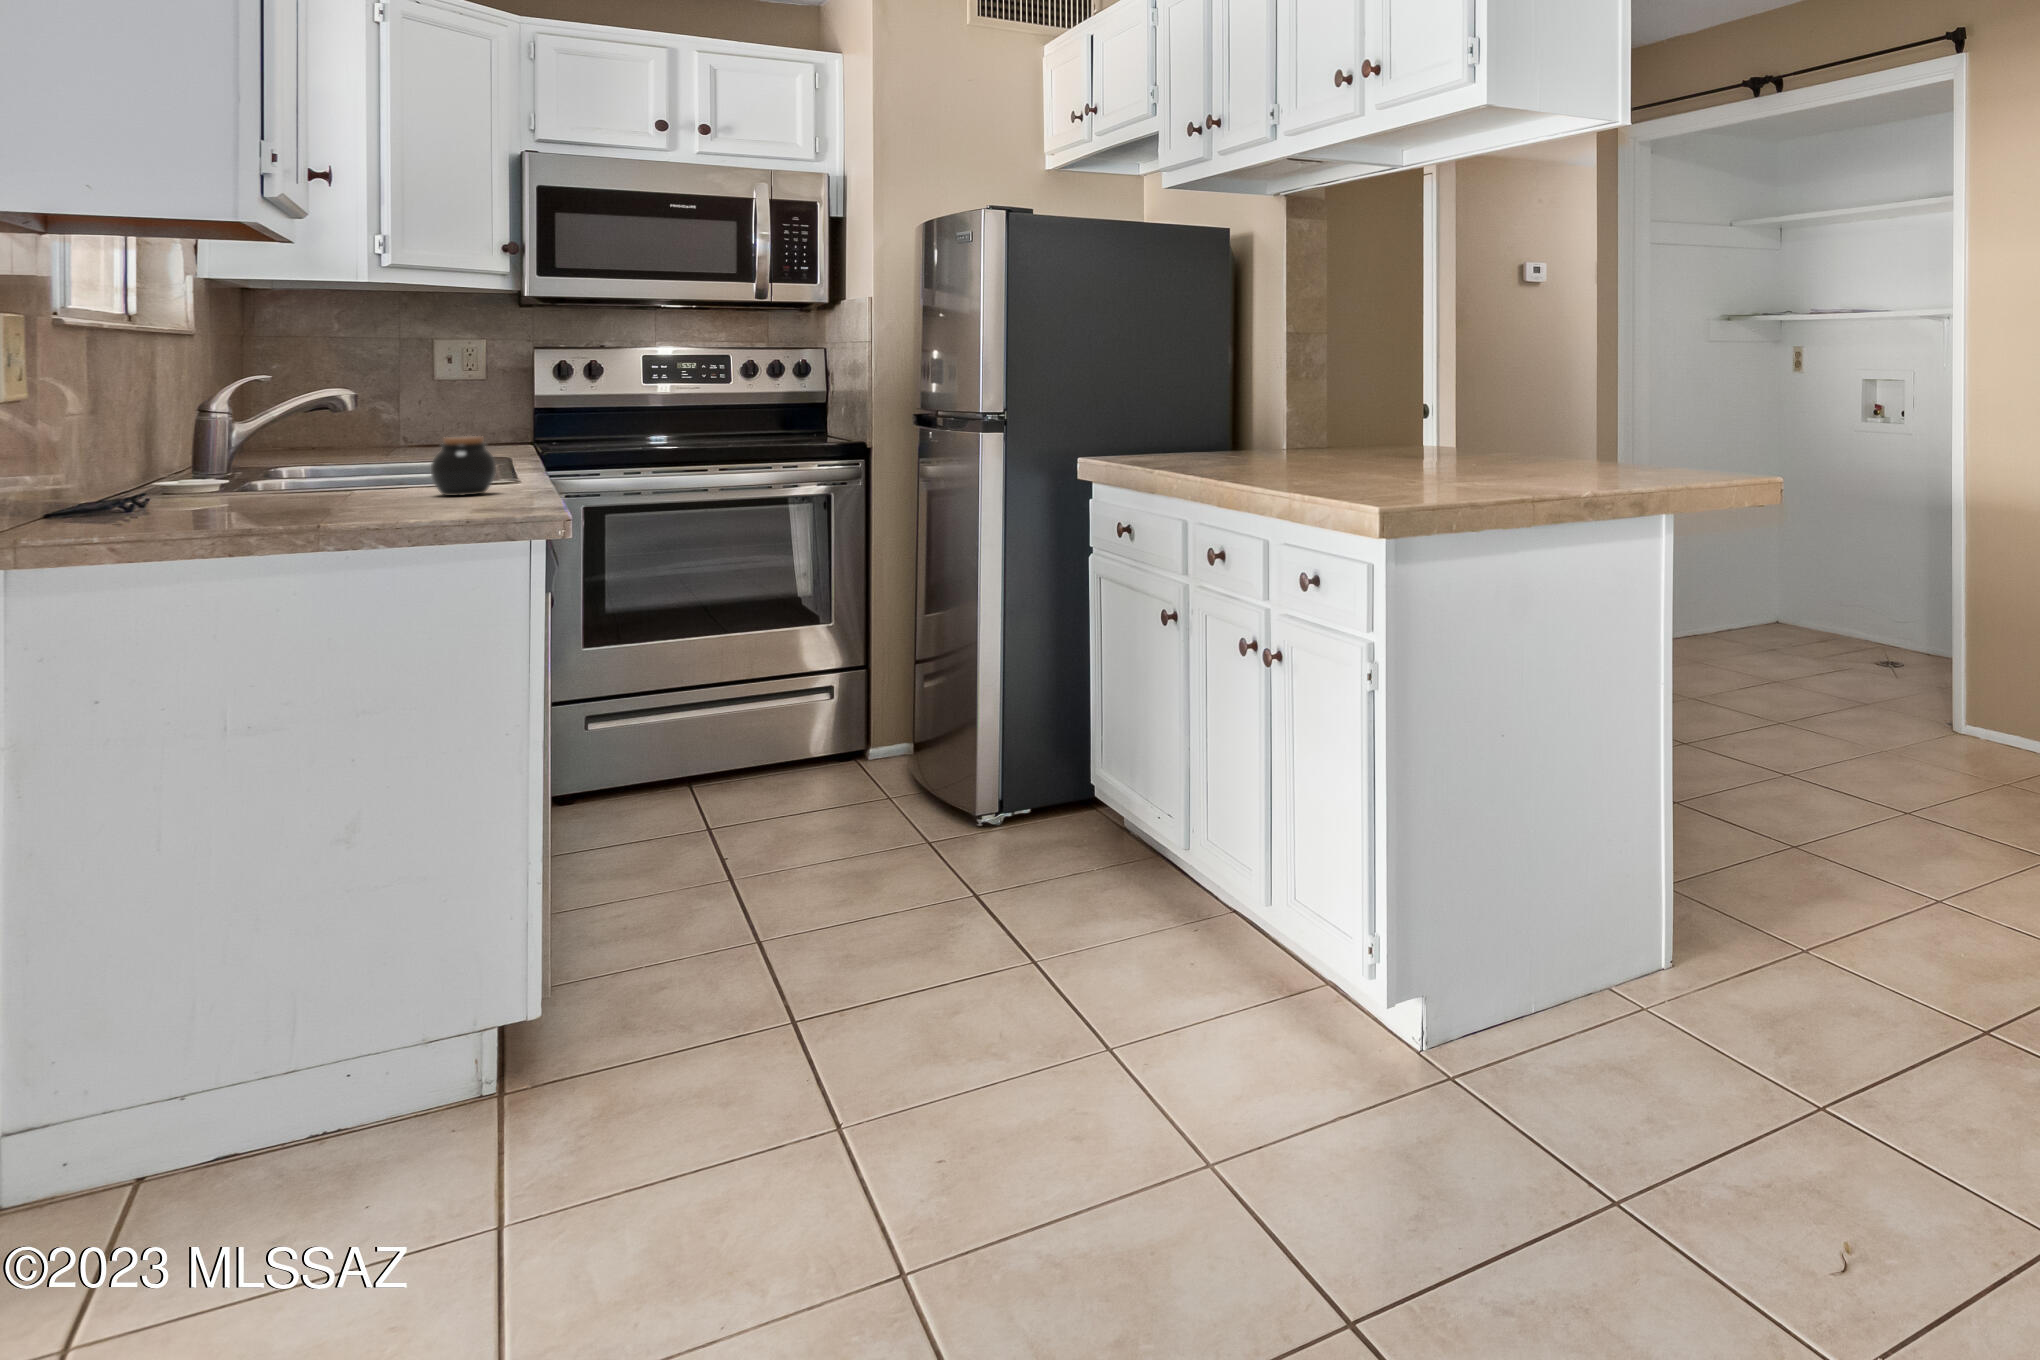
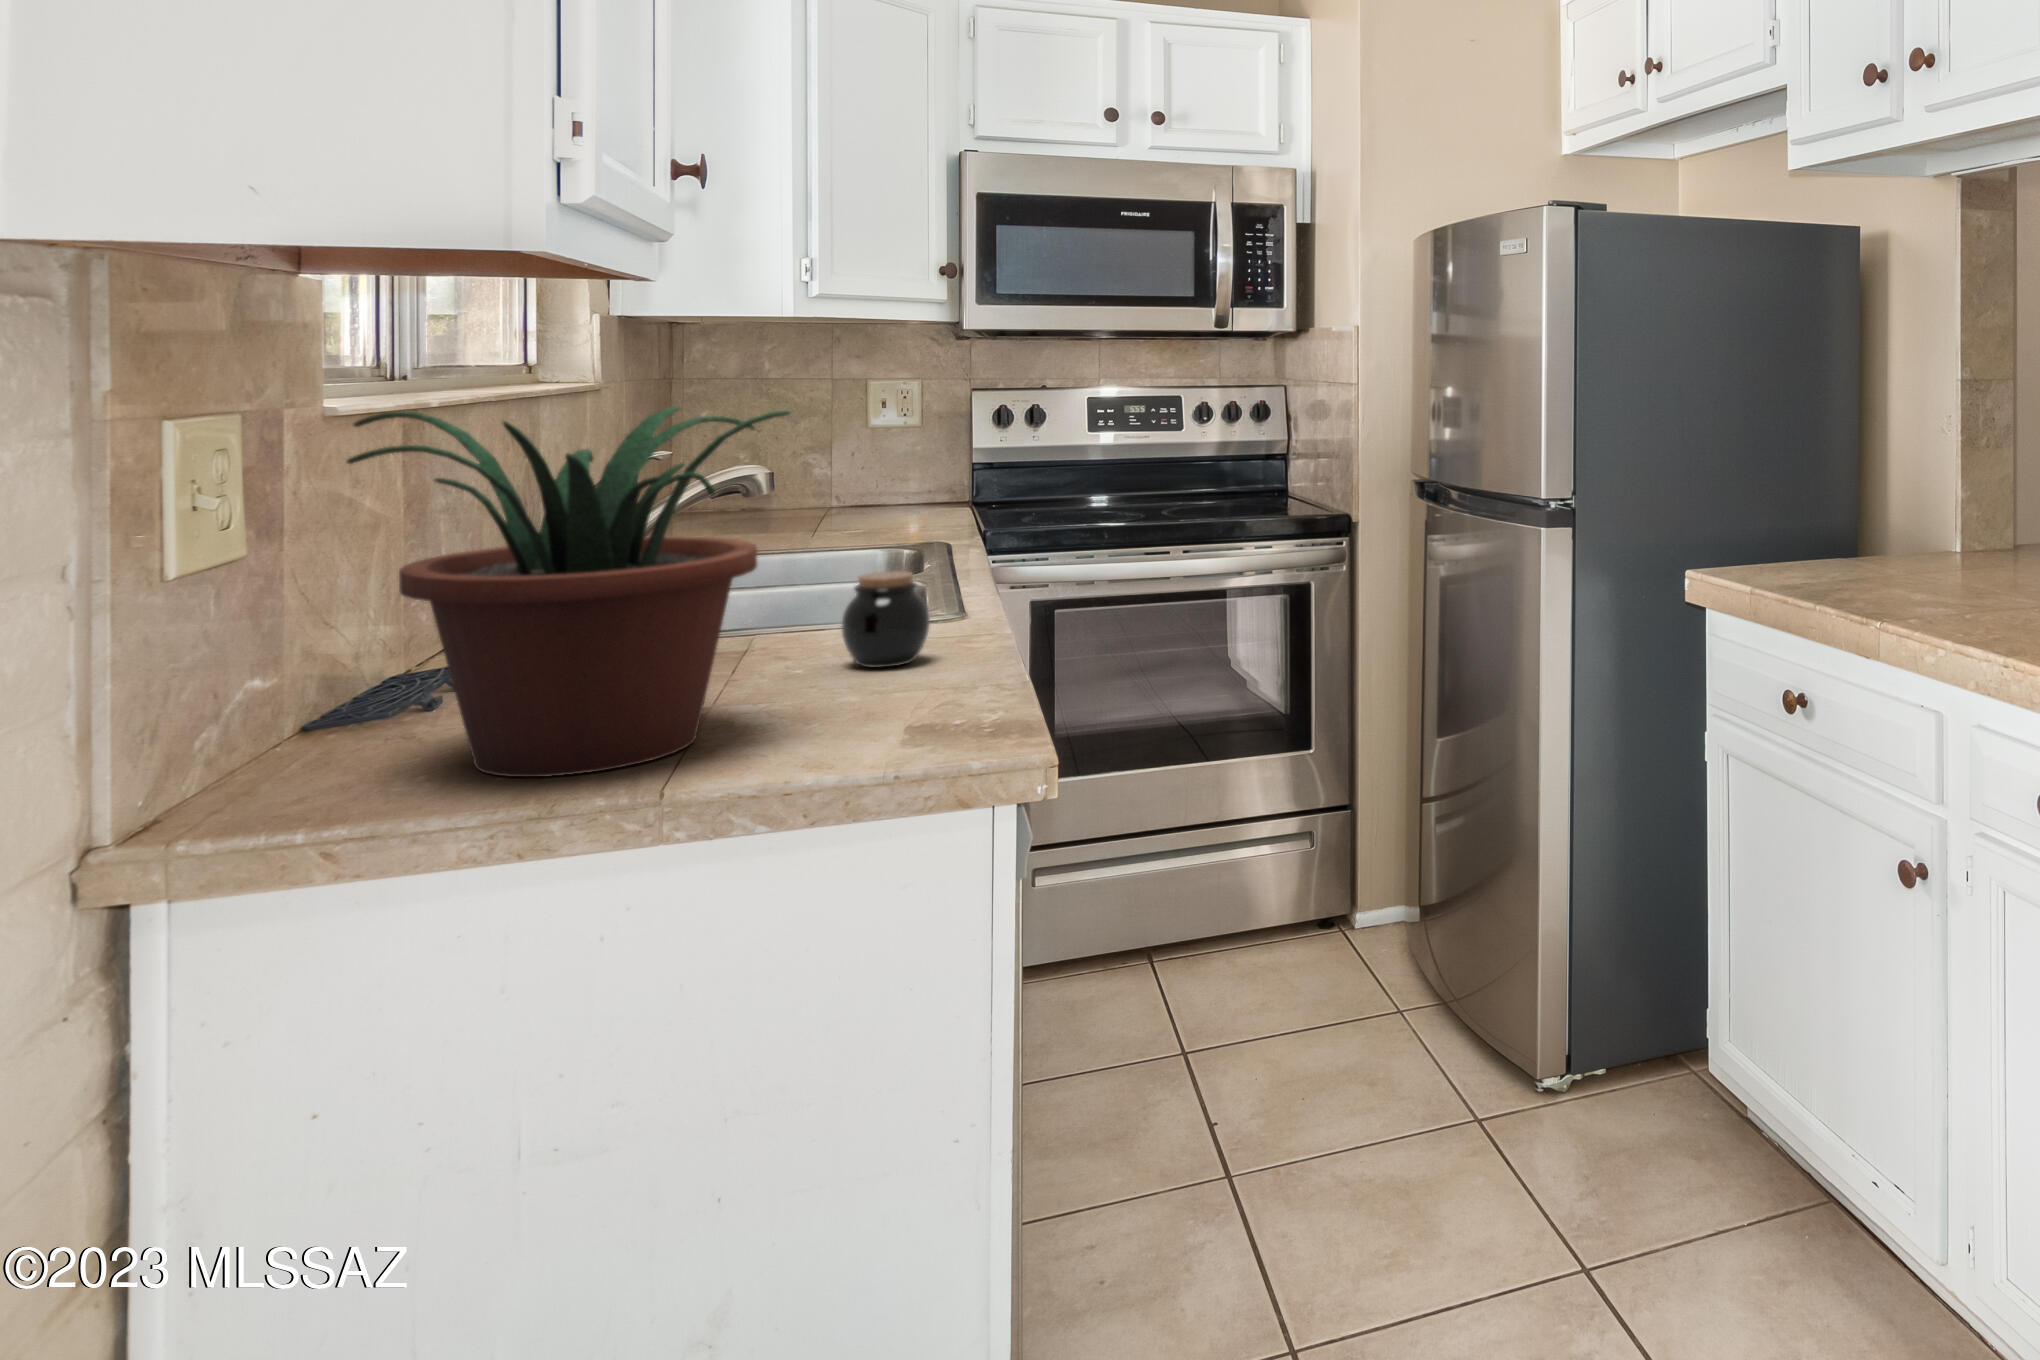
potted plant: none [97,314,404,525] -> present [347,406,791,777]

